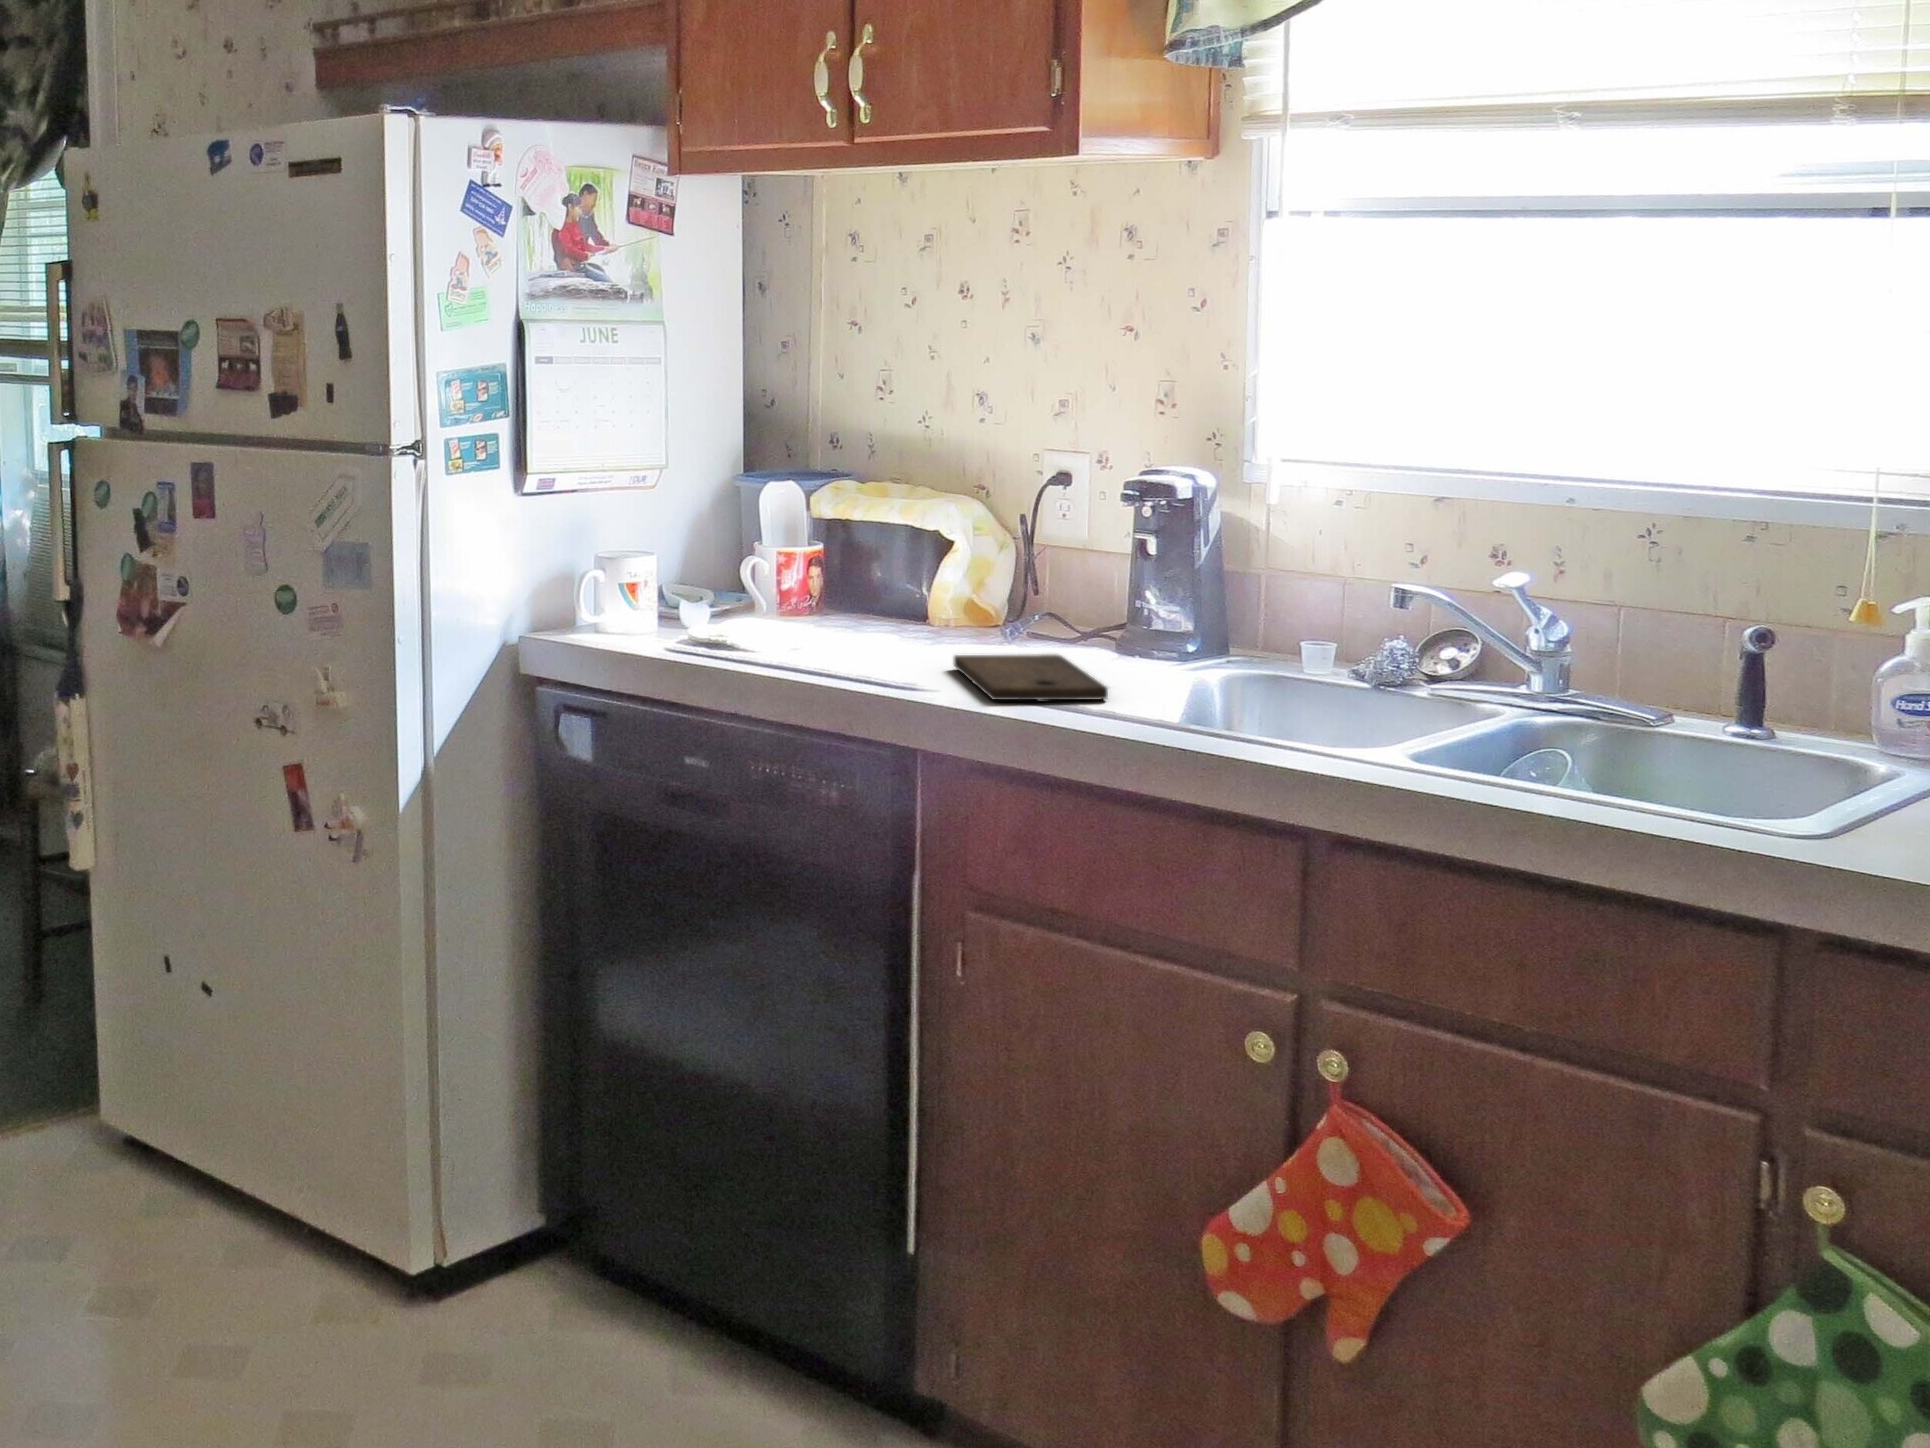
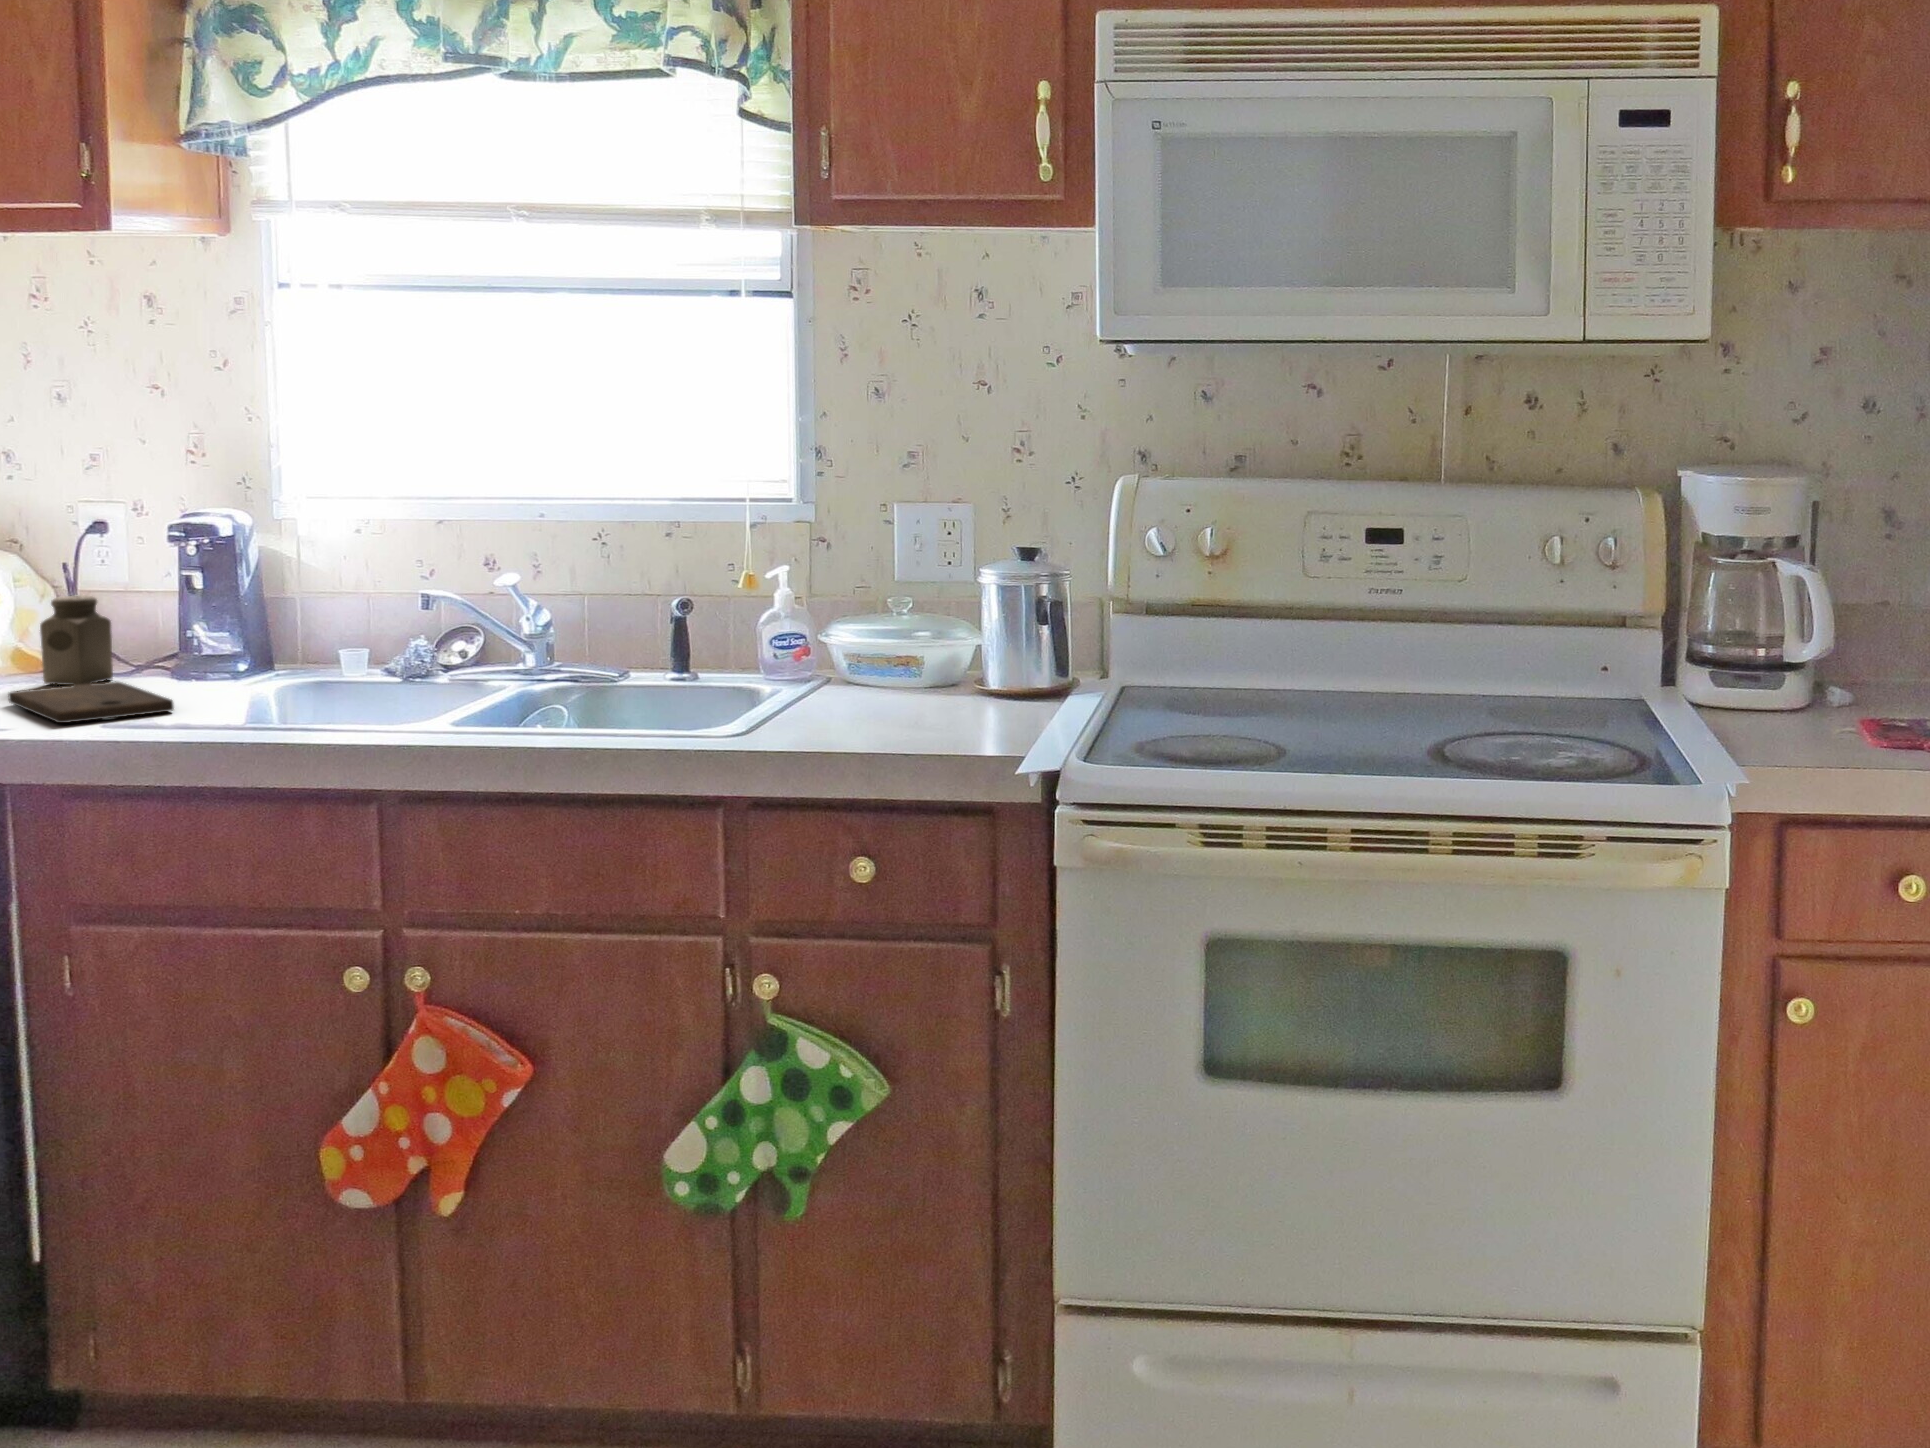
salt shaker: none [991,554,1060,653] -> present [40,595,113,685]

